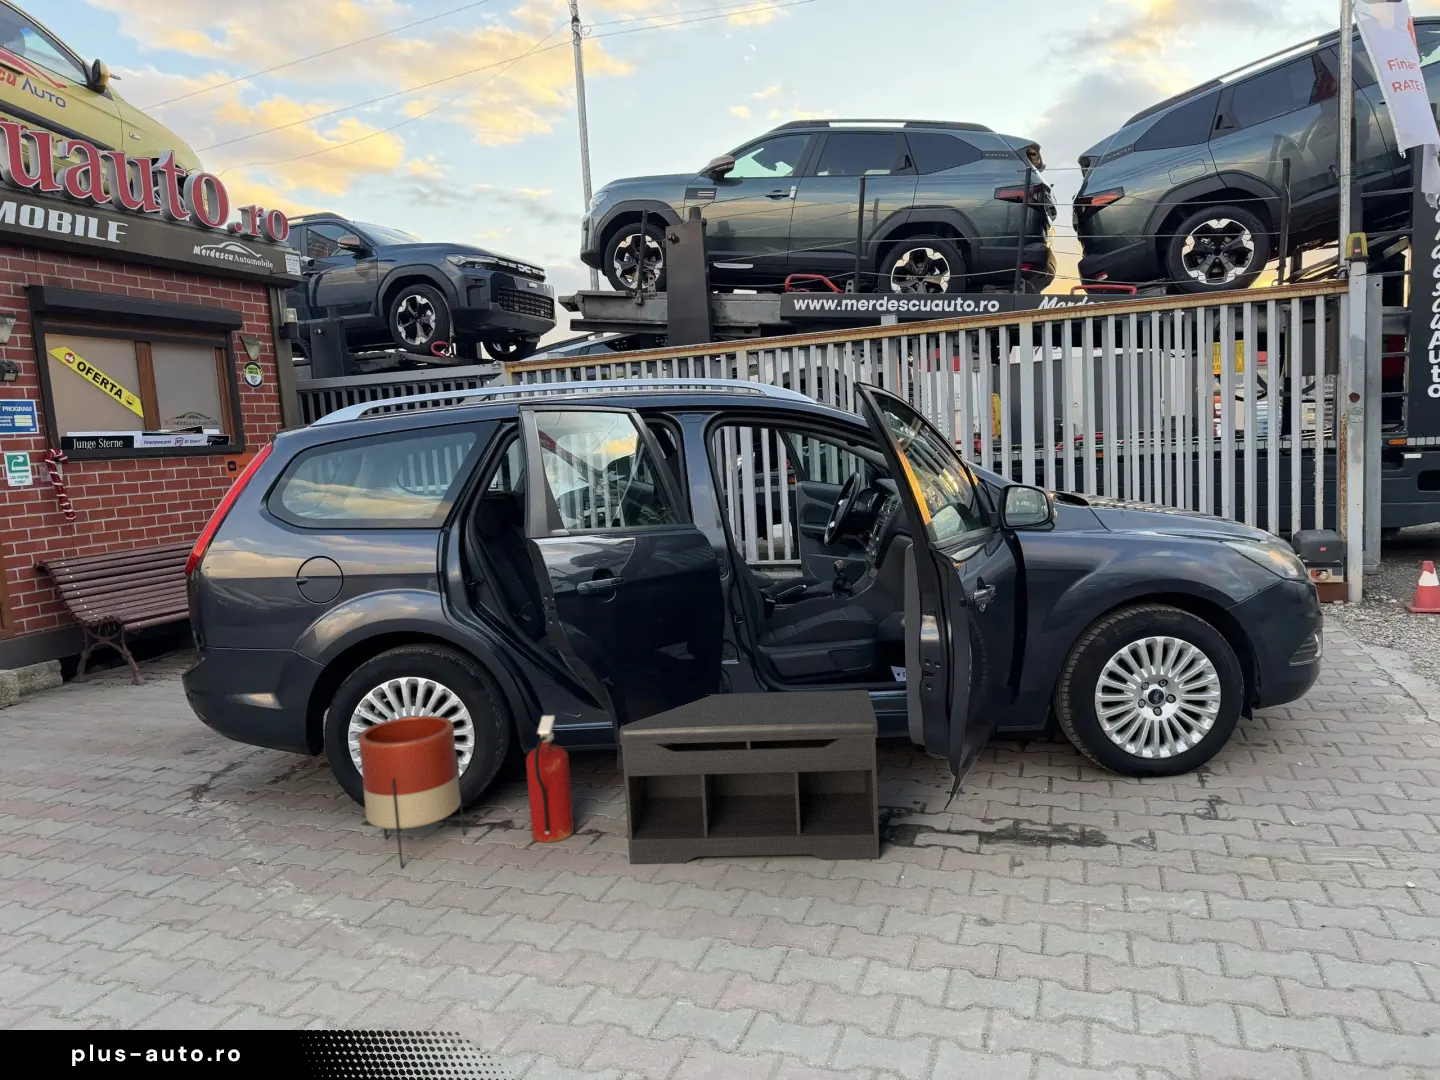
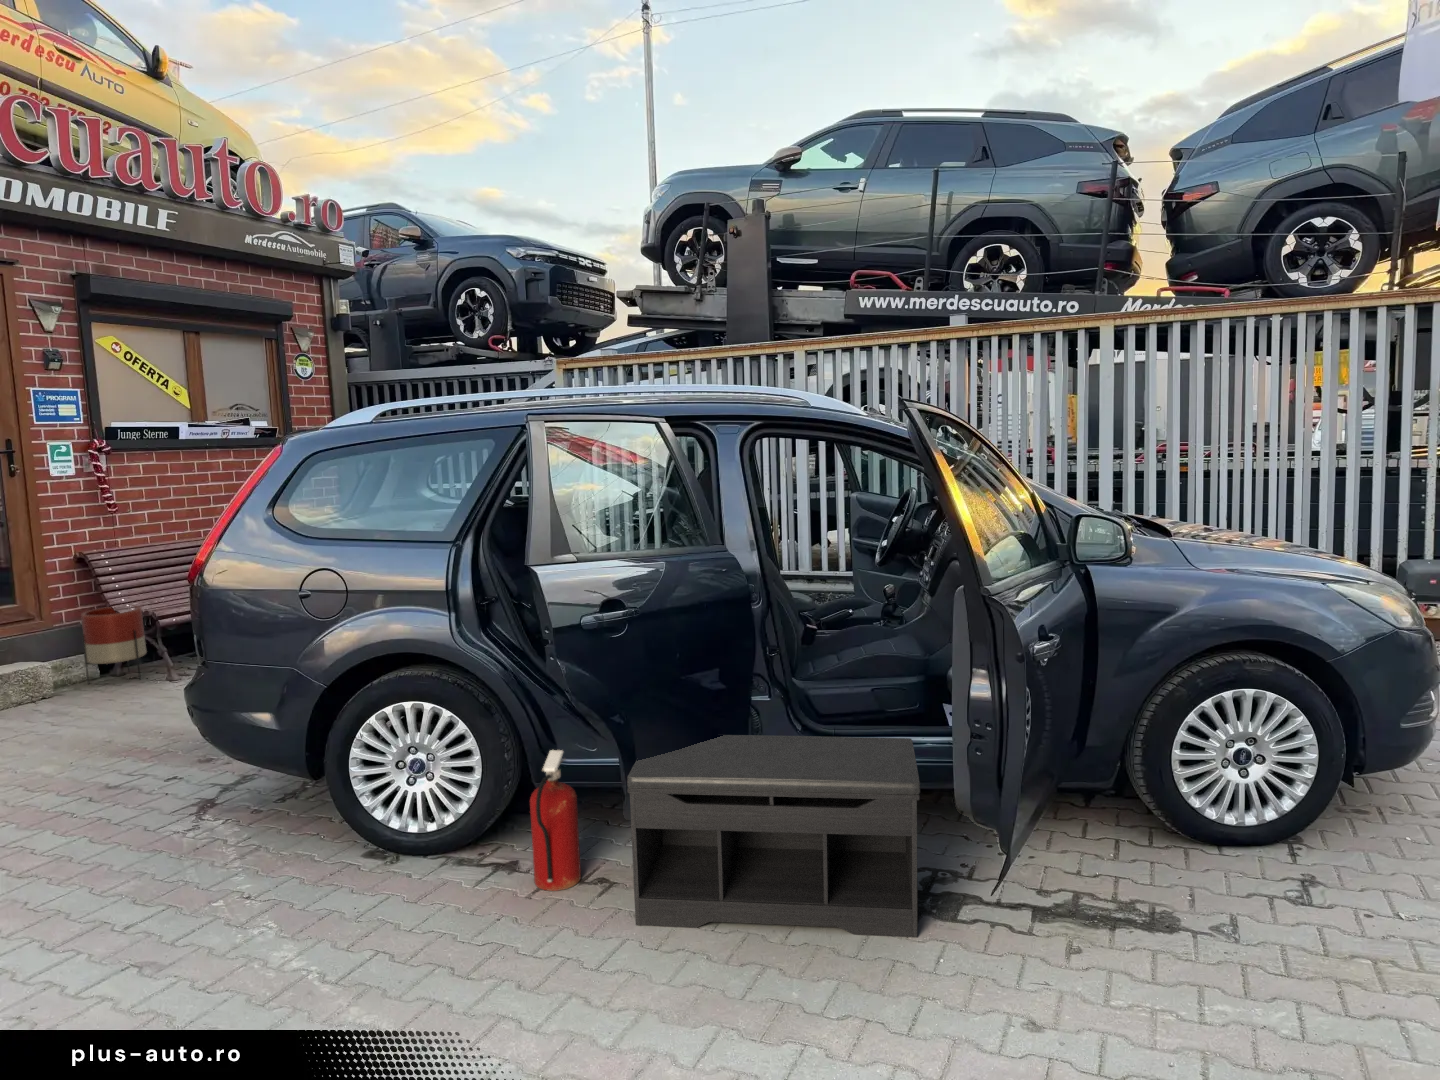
planter: present [359,716,465,868] -> present [81,606,146,683]

